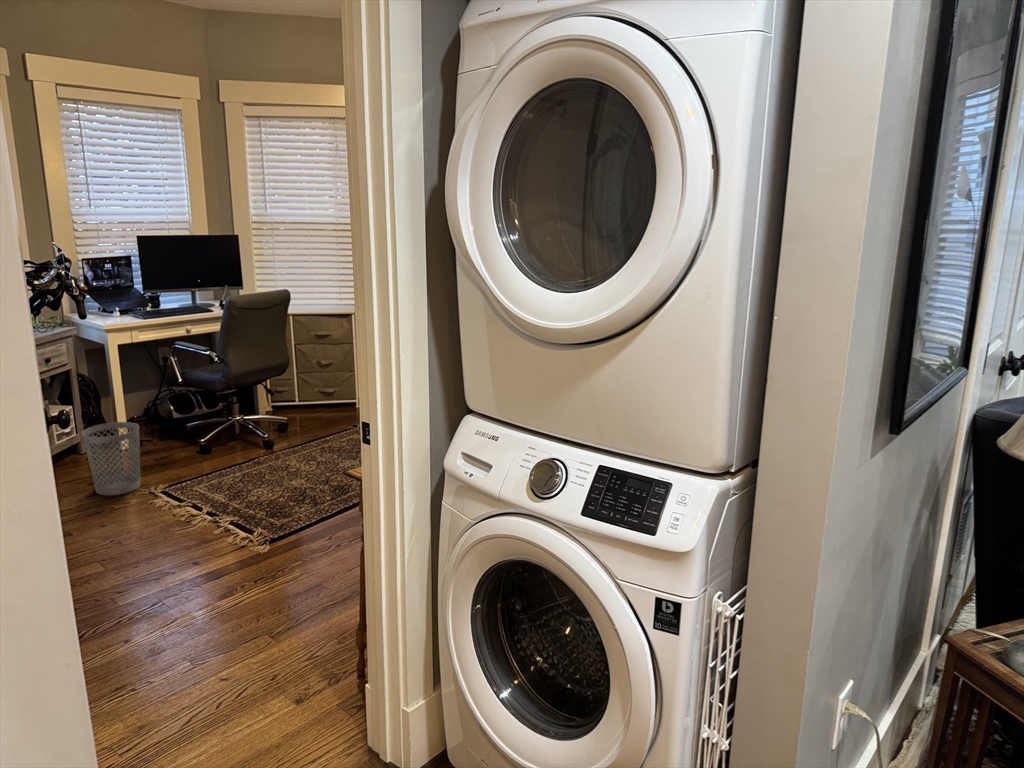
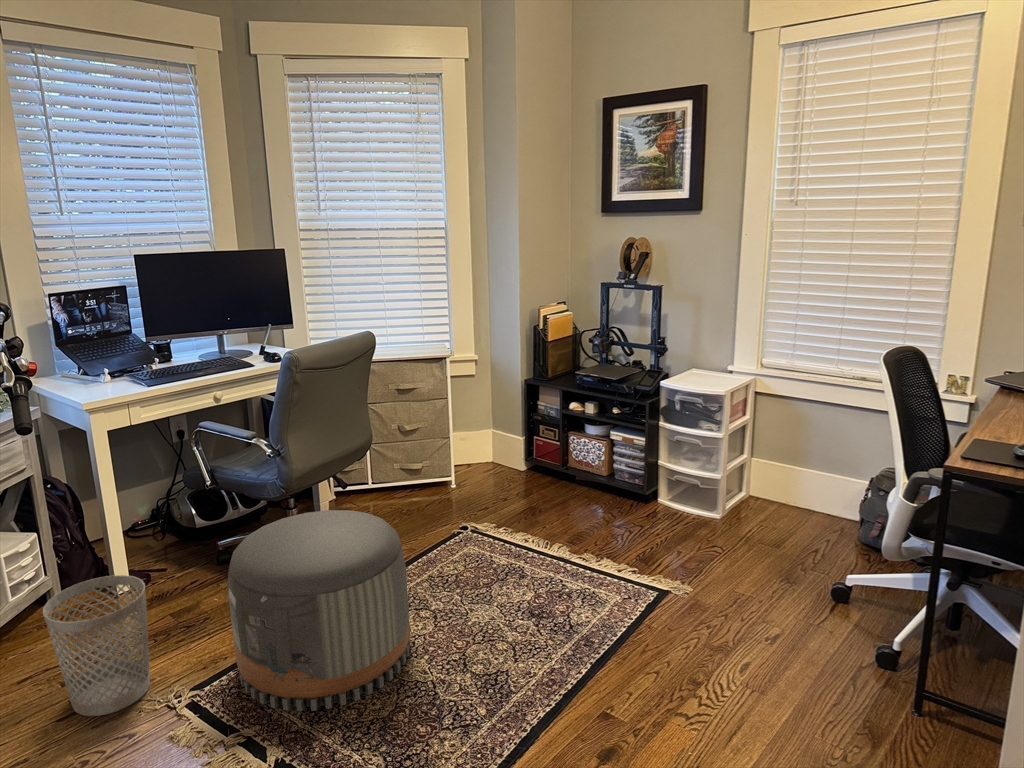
pouf: none [186,394,296,496] -> present [228,510,410,711]

